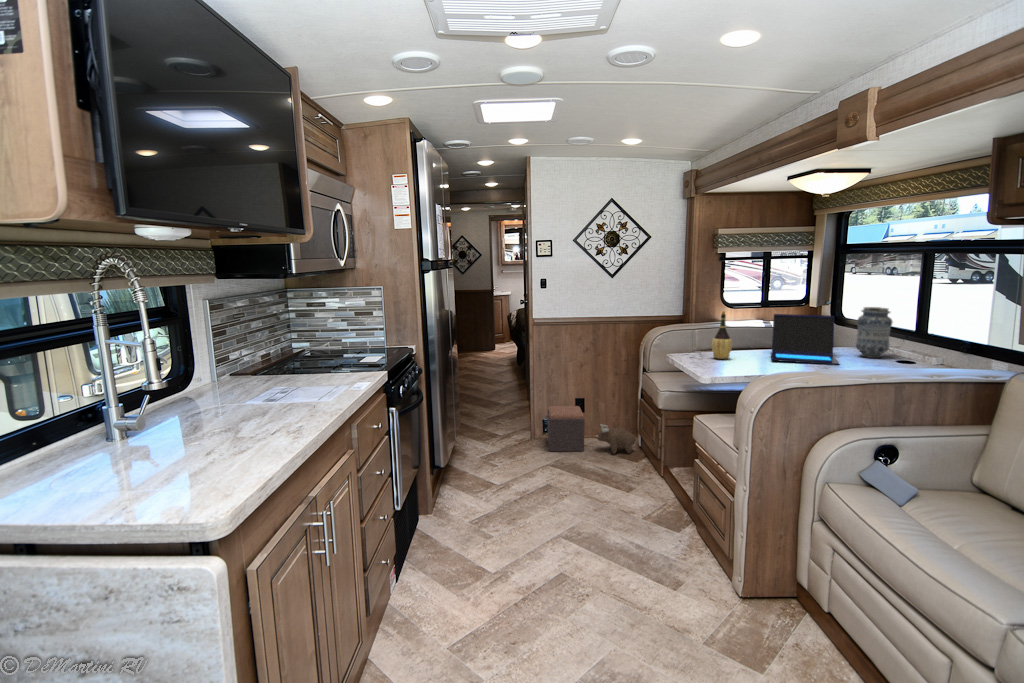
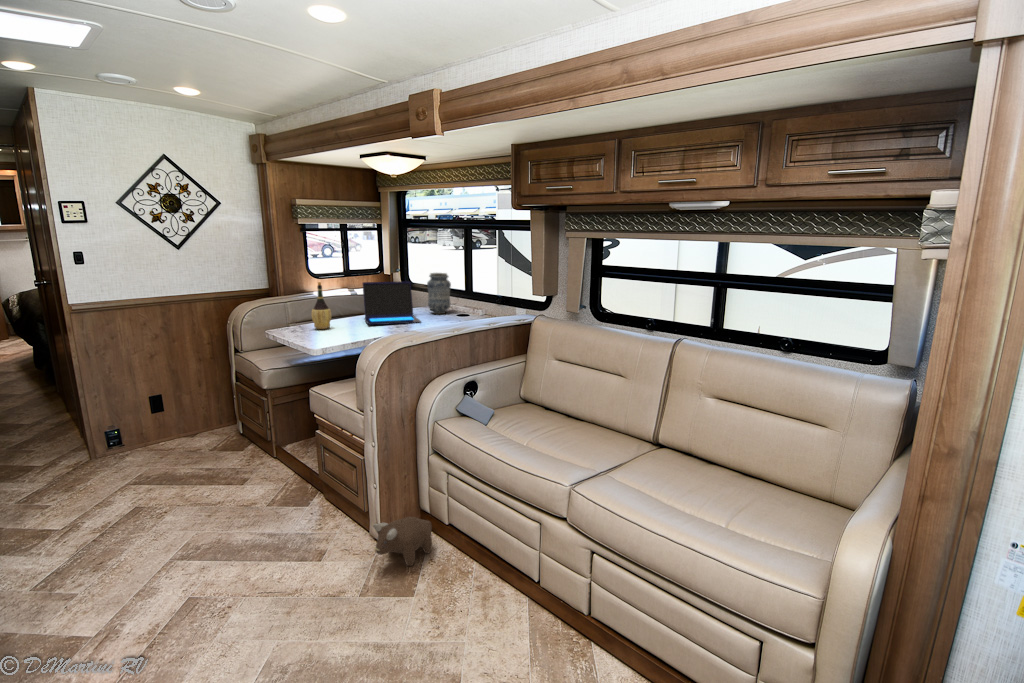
footstool: present [548,406,584,451] -> none [109,405,172,468]
plush toy: present [597,424,636,454] -> present [373,517,432,566]

